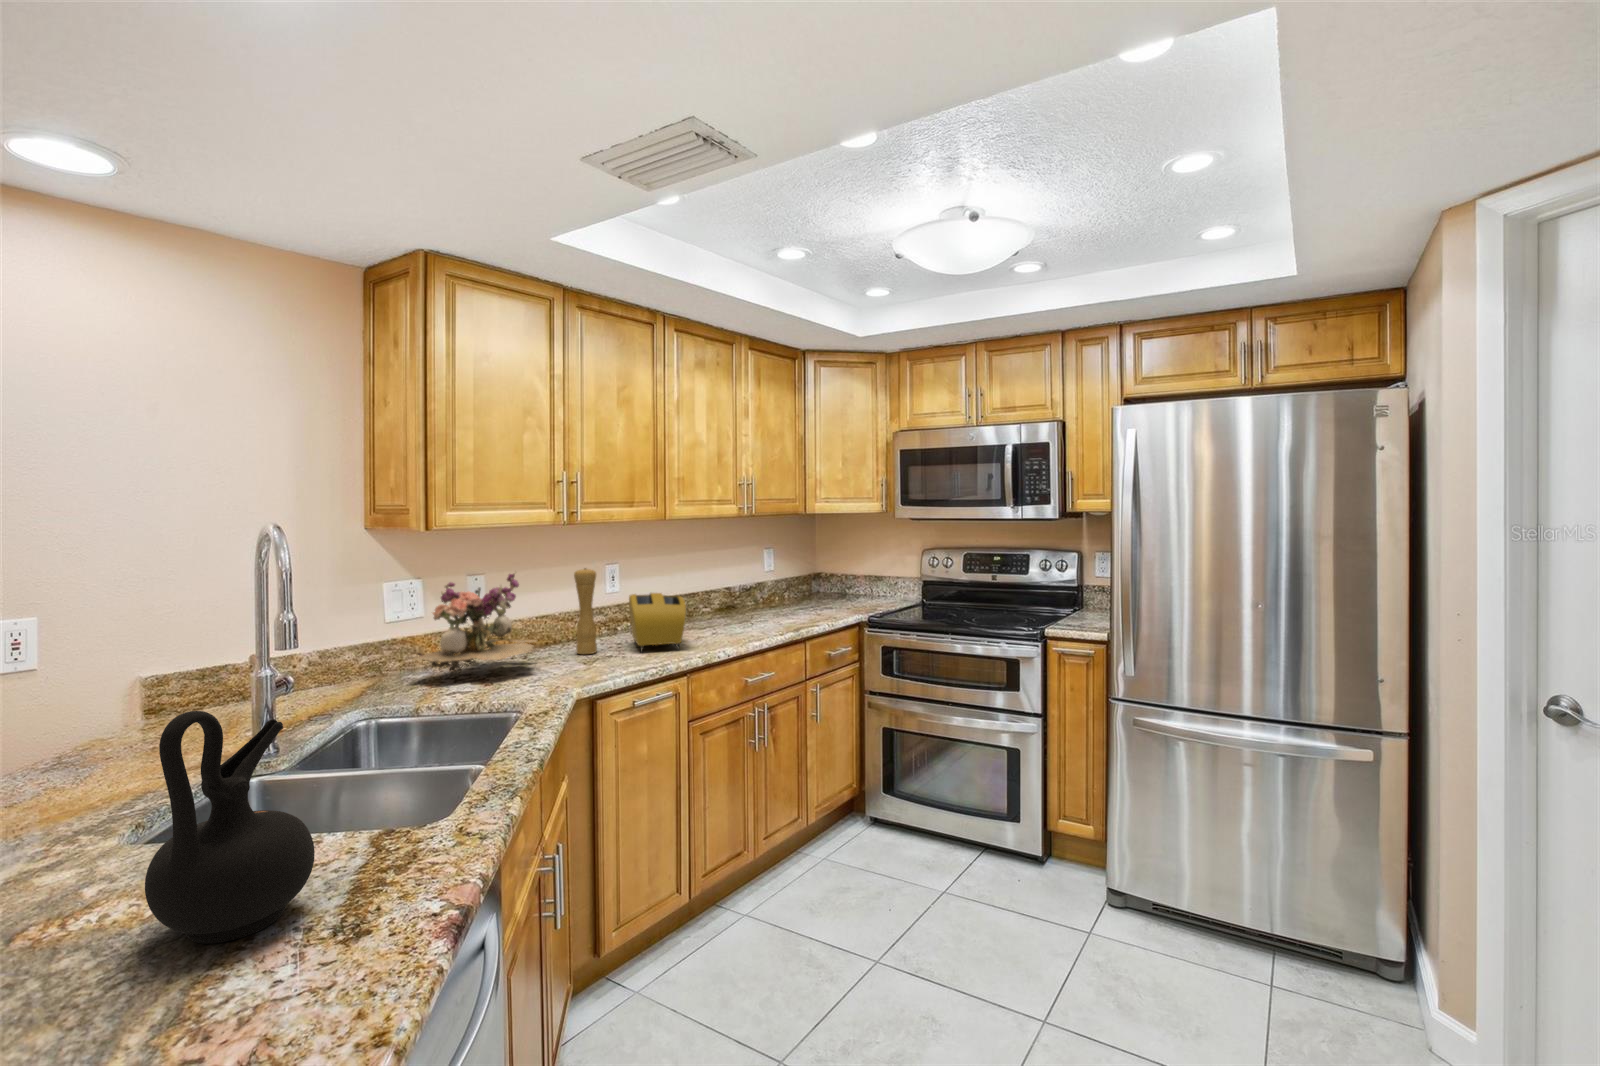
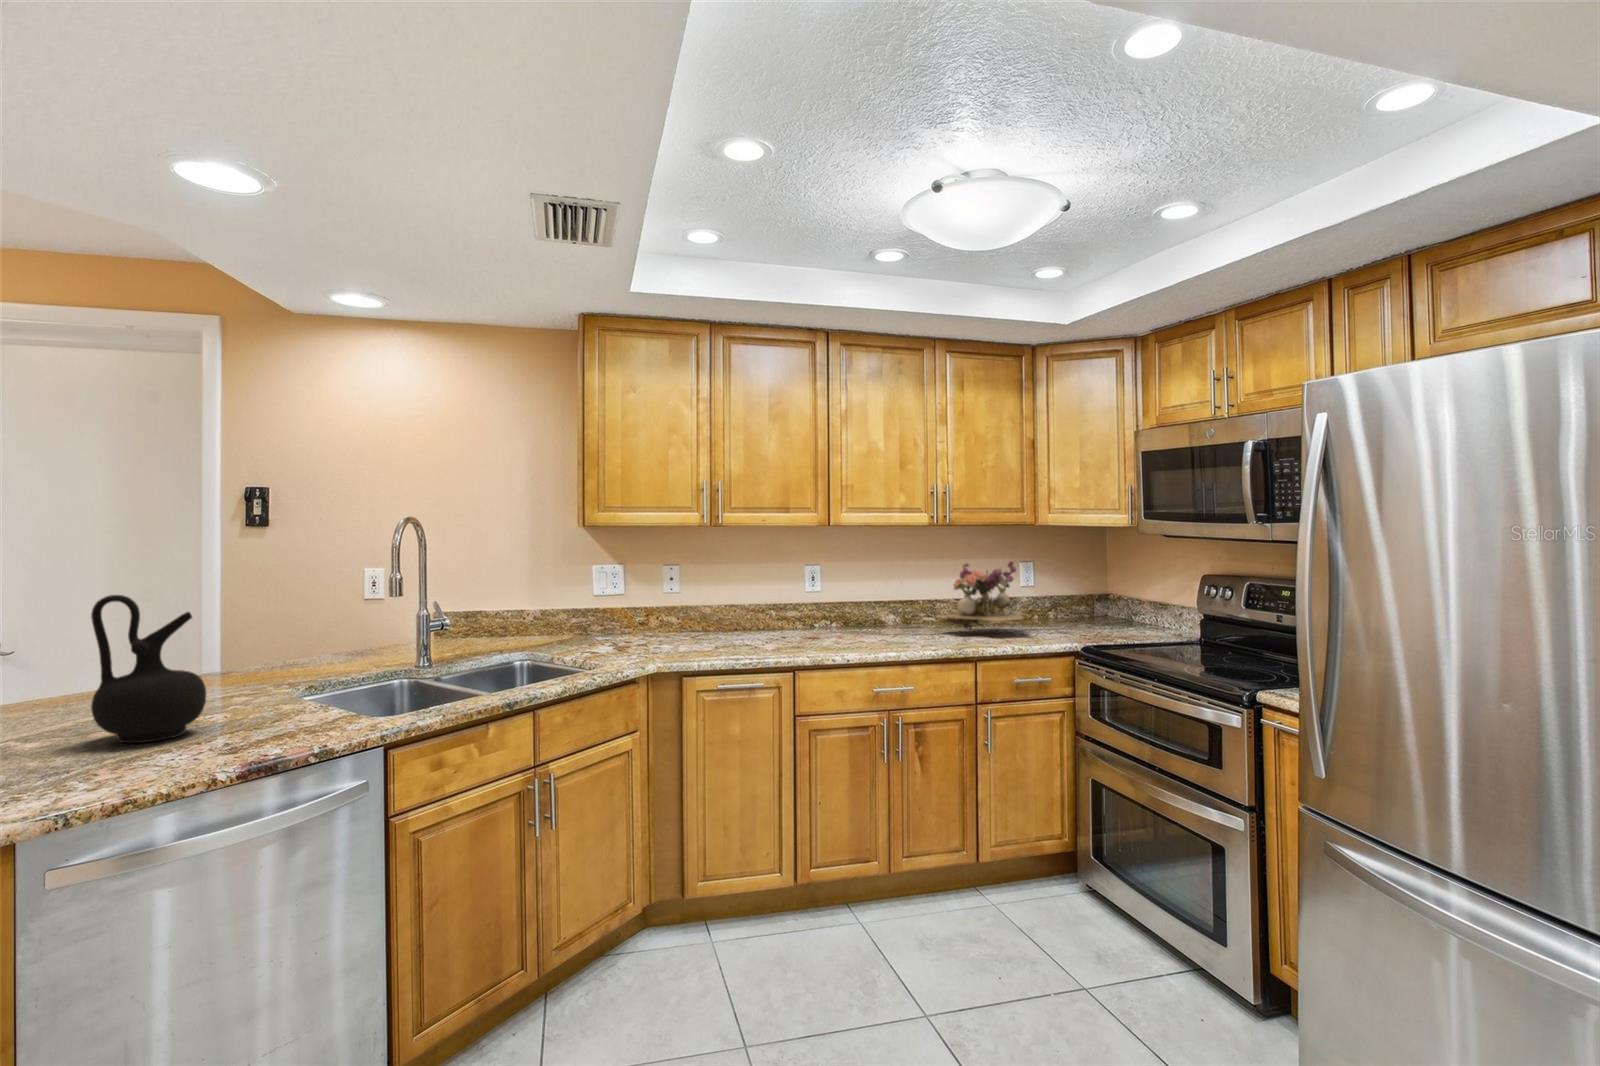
pepper mill: present [574,568,597,654] -> none [738,562,758,641]
flower arrangement: present [413,573,536,674] -> present [940,561,1025,630]
toaster: present [629,593,686,651] -> none [778,590,843,647]

